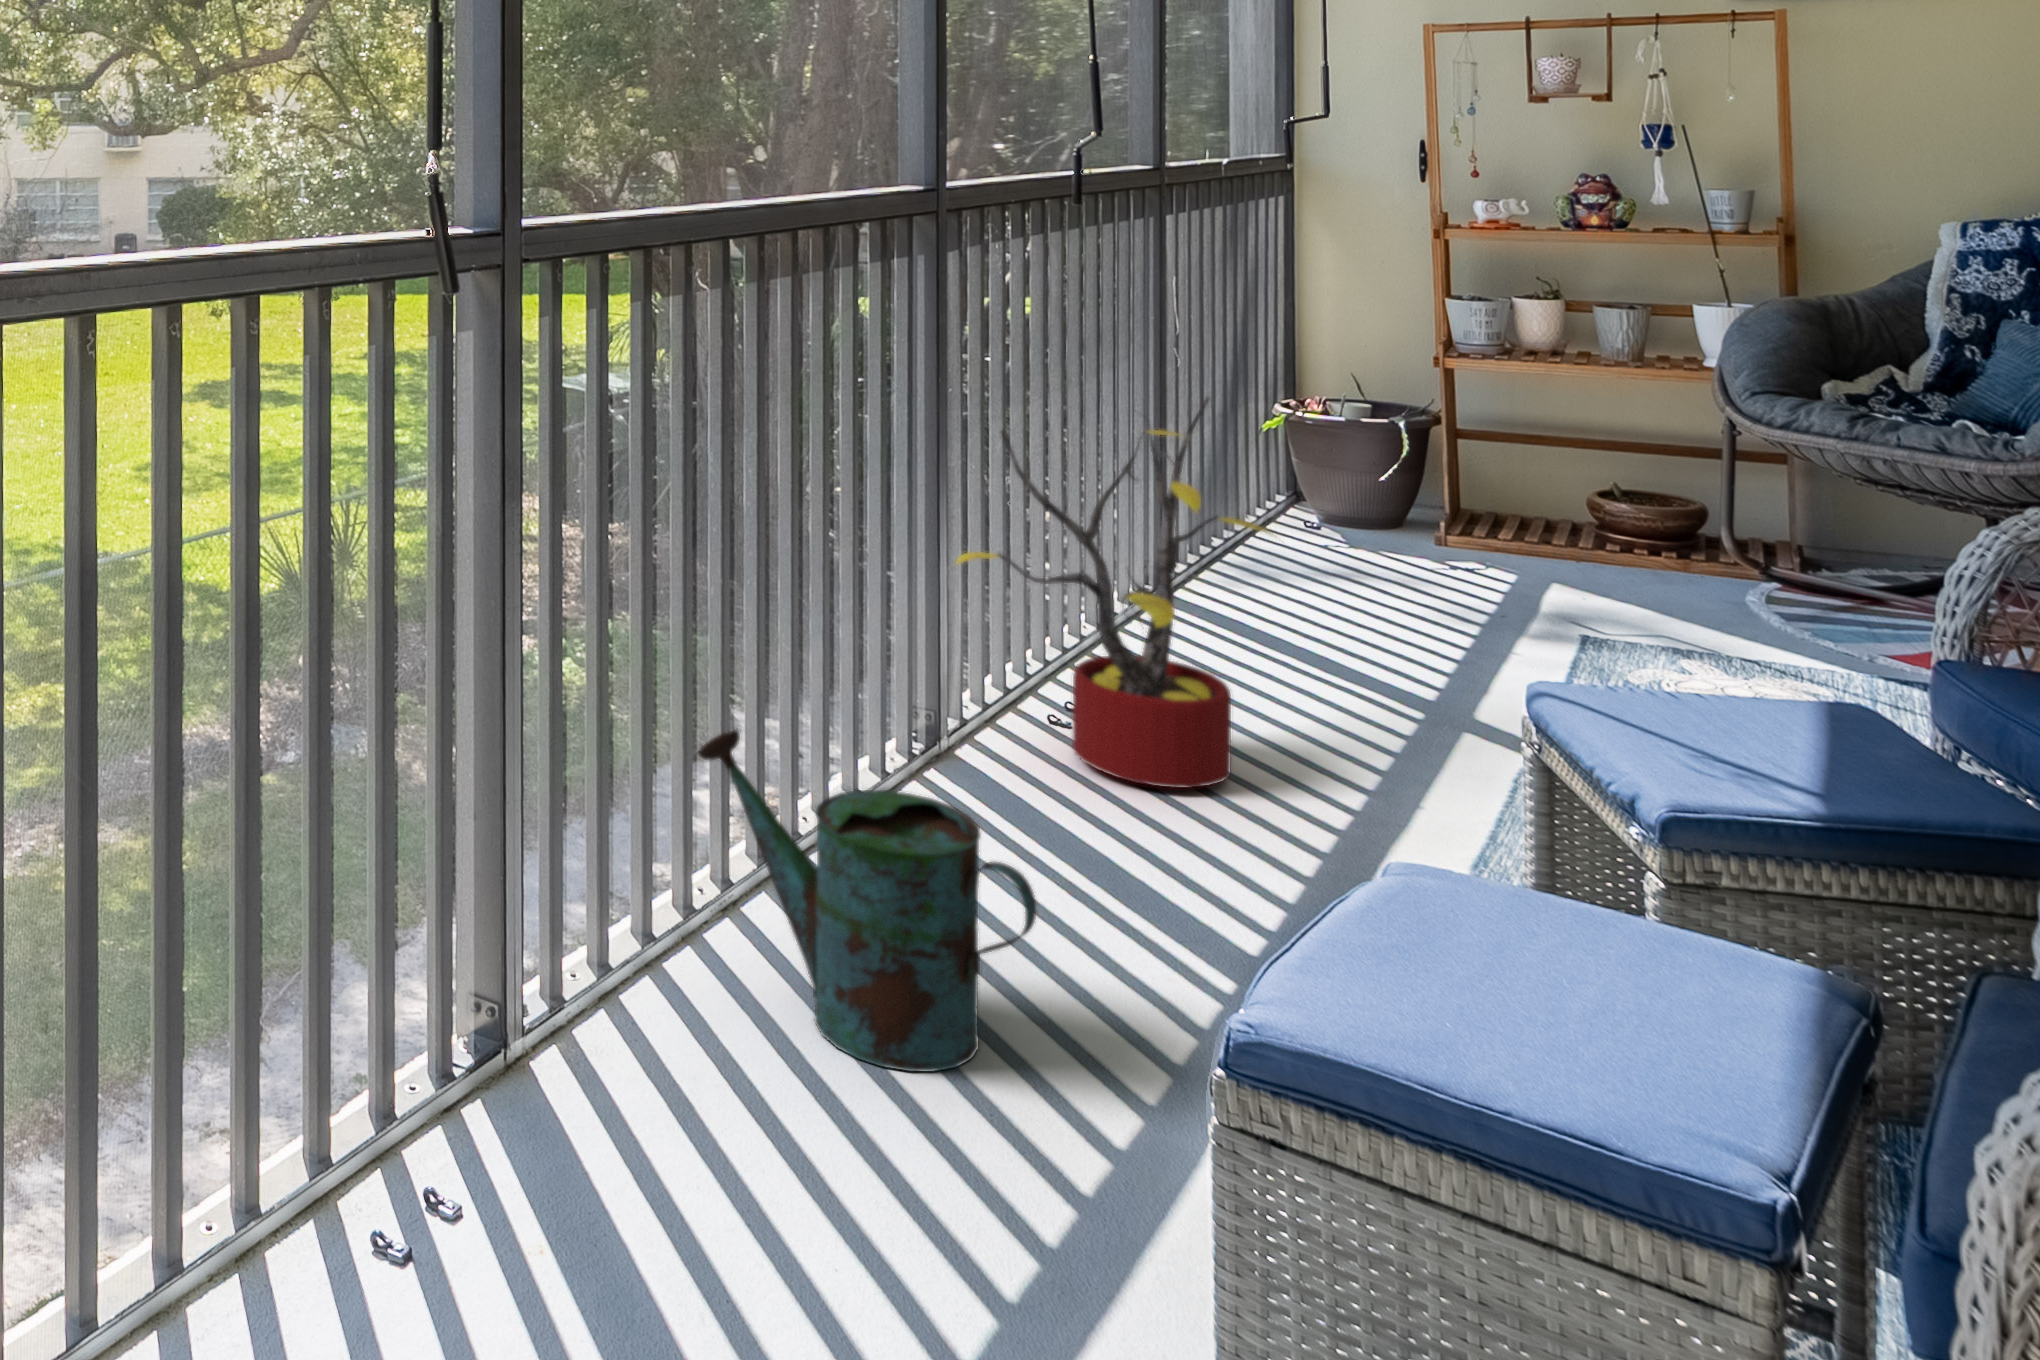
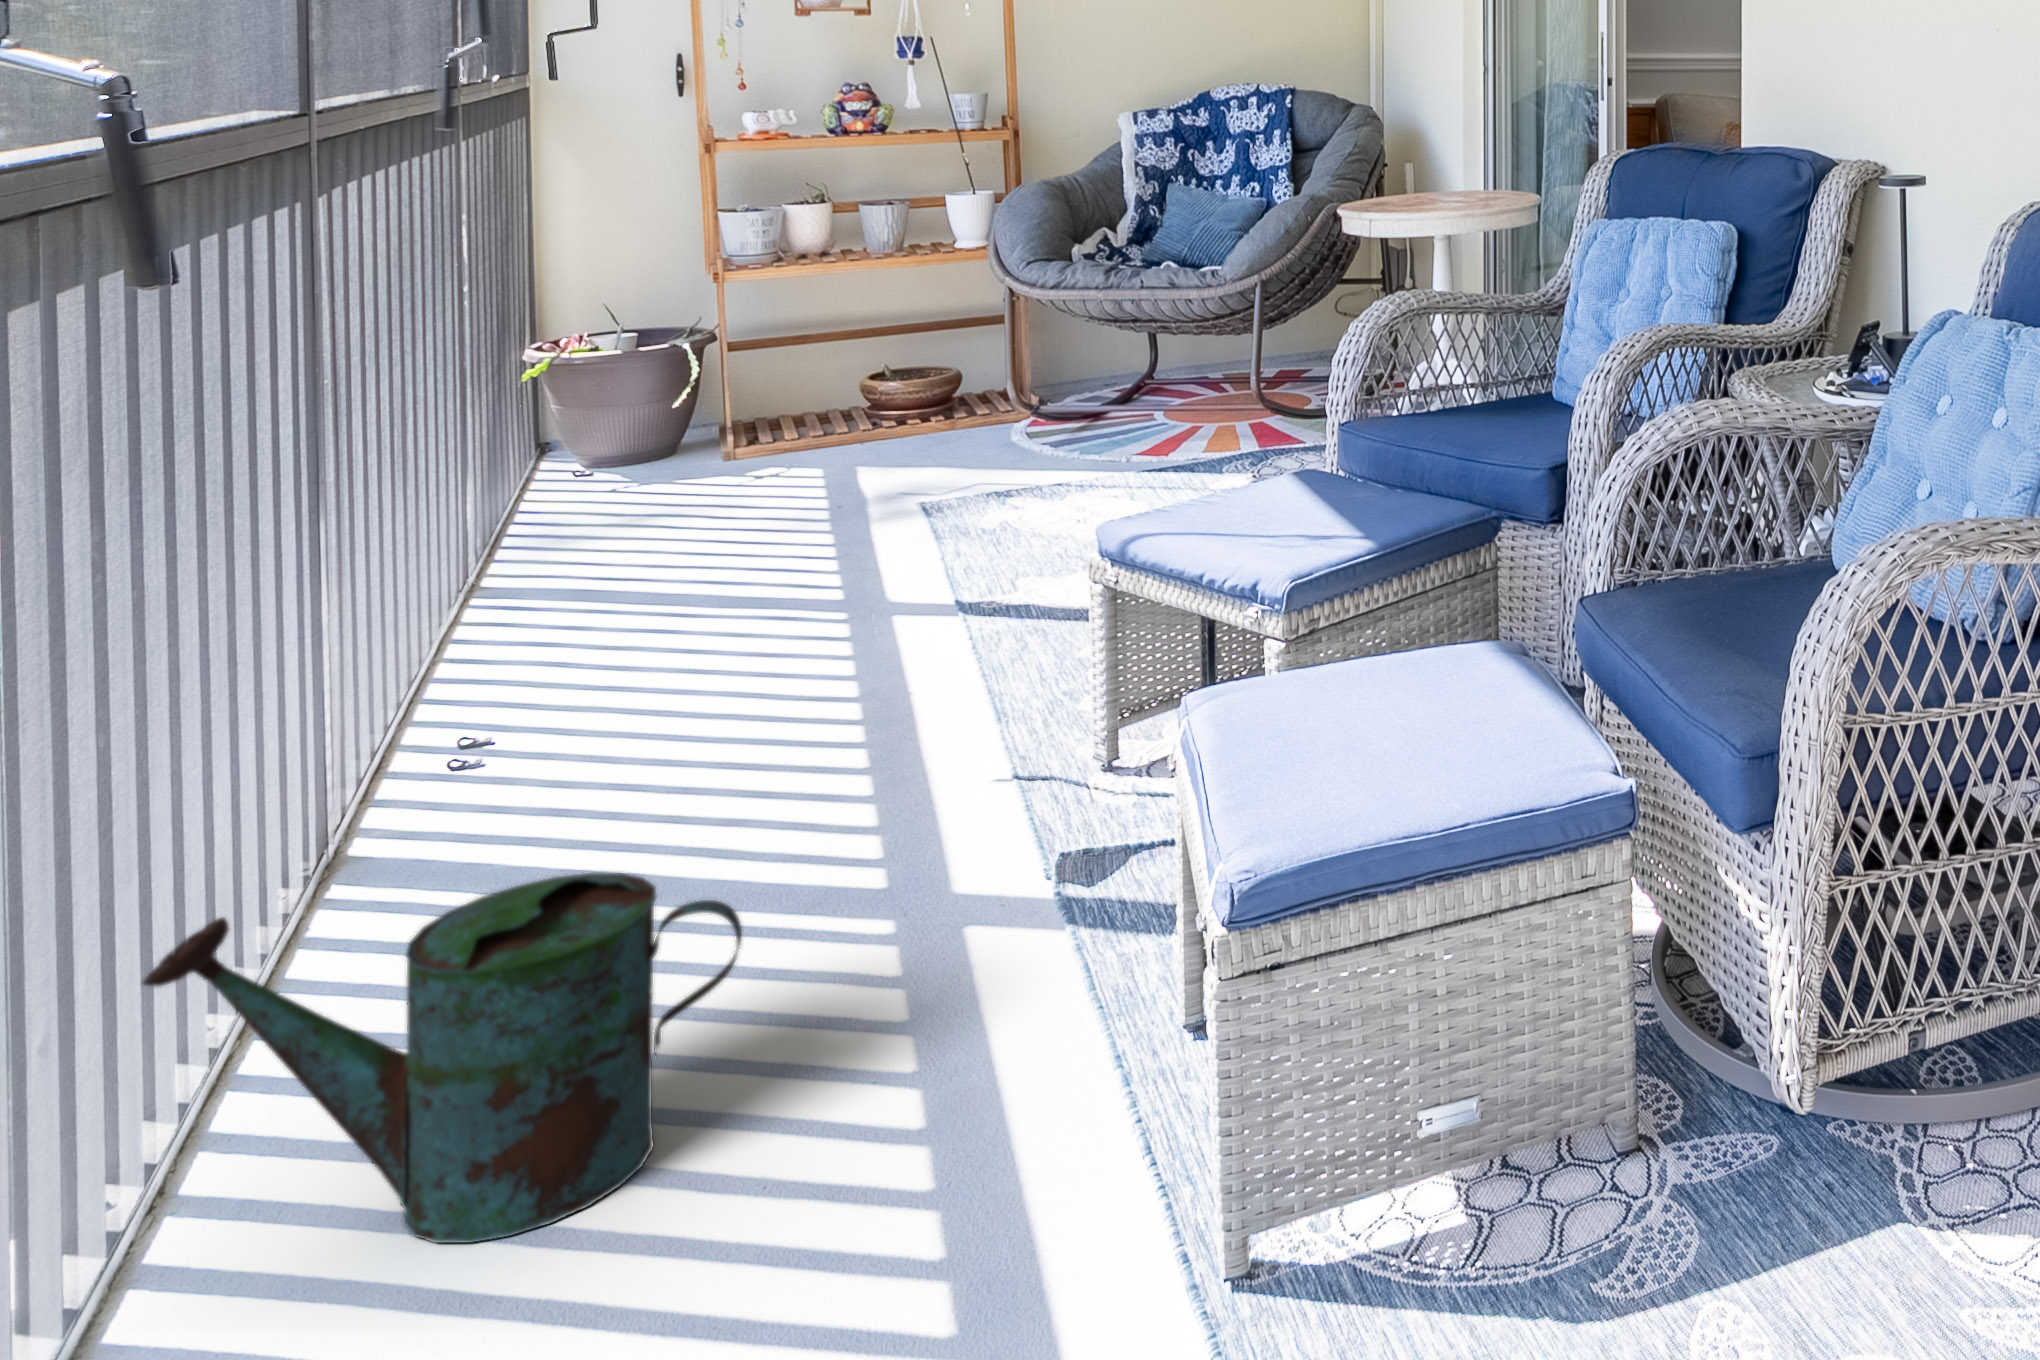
decorative plant: present [956,398,1270,788] -> none [367,344,738,794]

